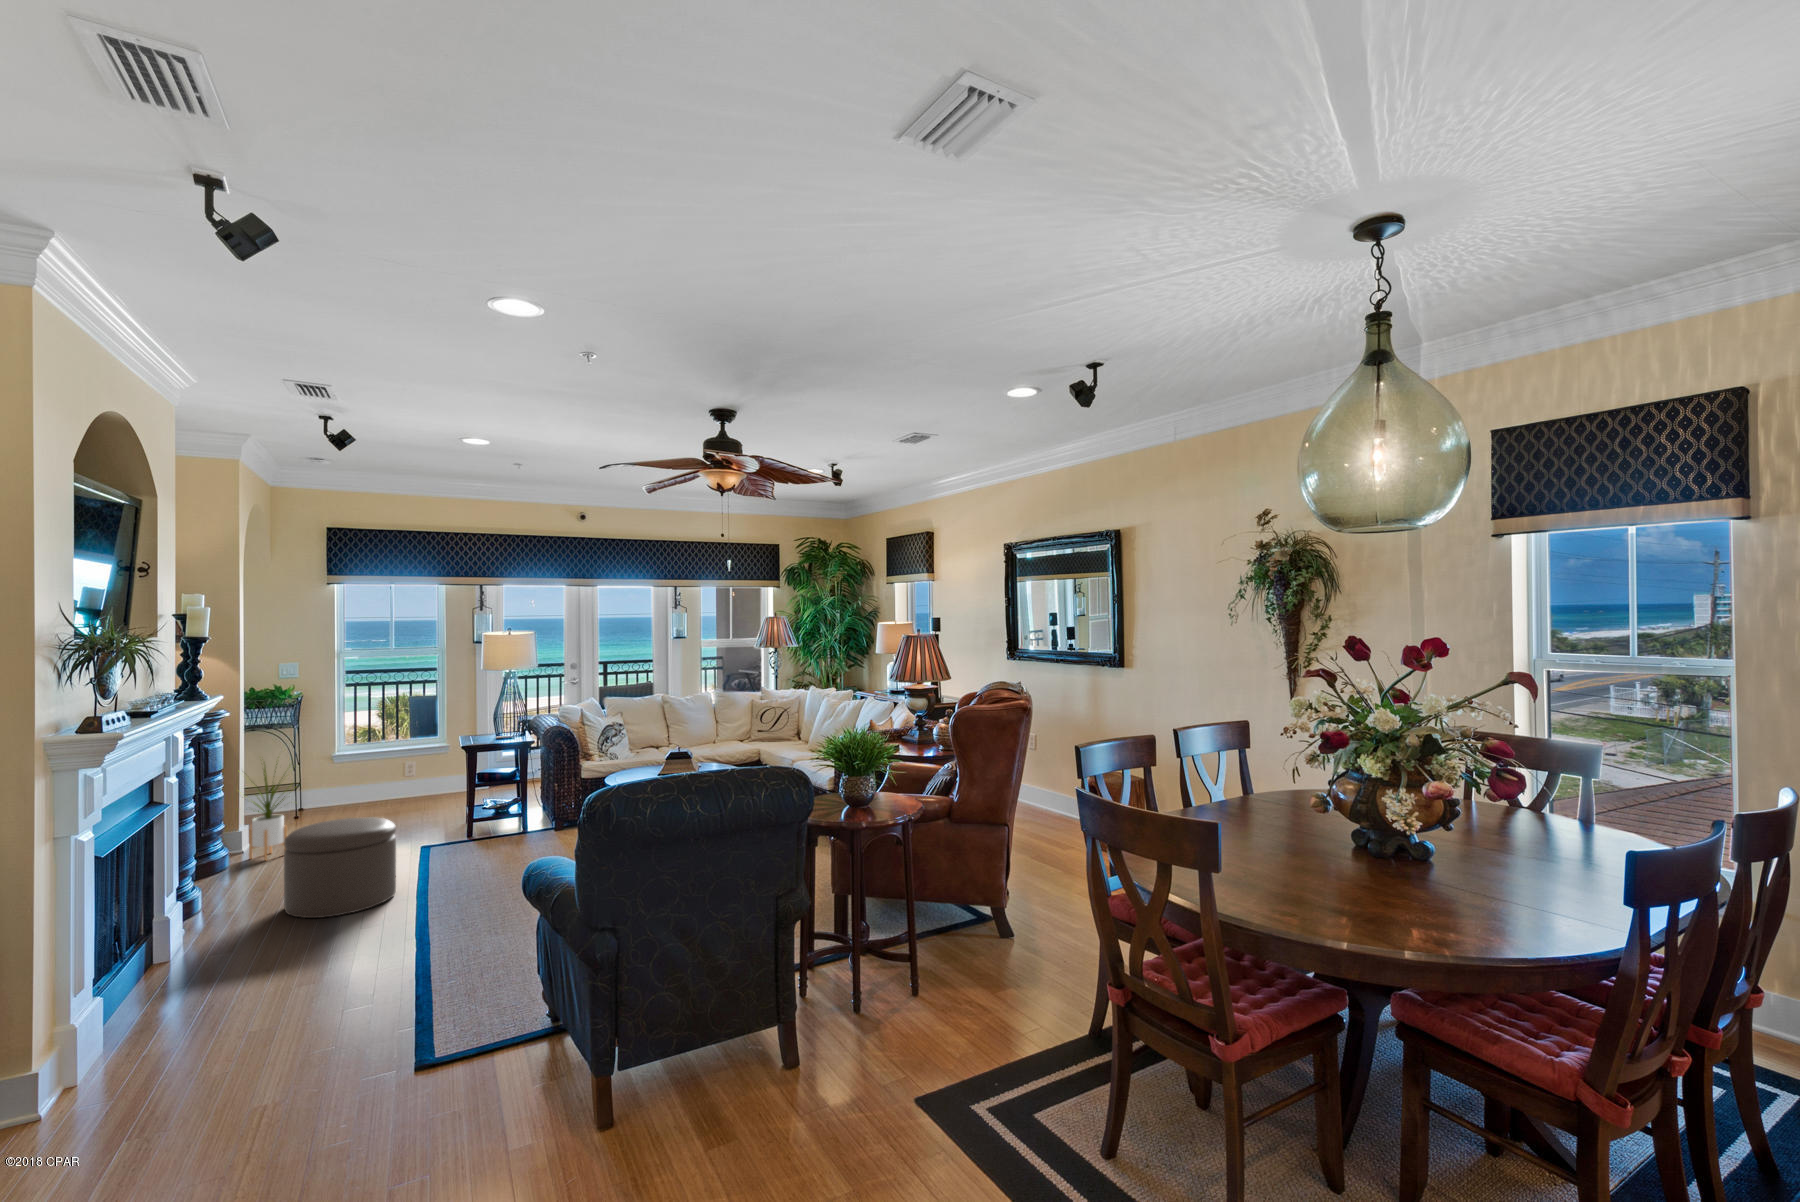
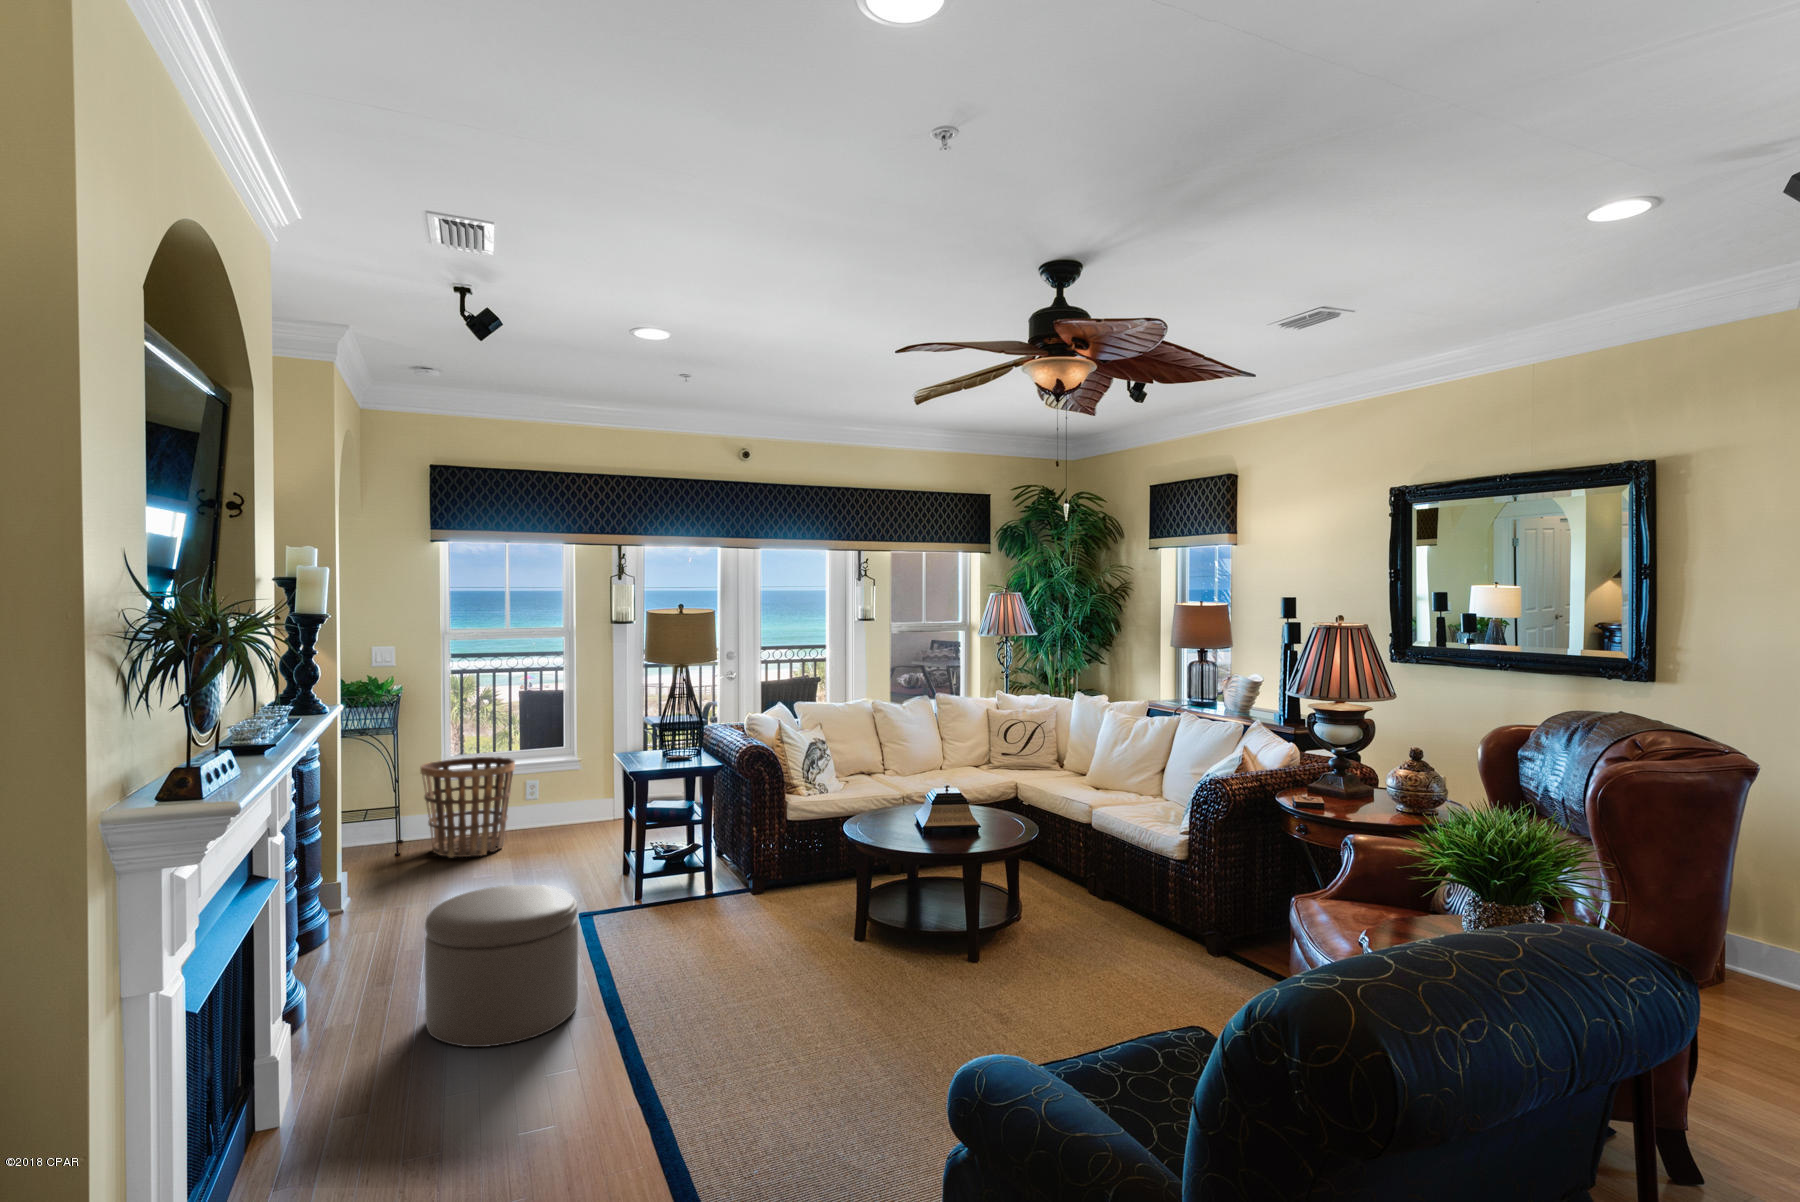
basket: none [315,743,391,817] -> present [420,757,515,857]
house plant: present [245,764,290,861] -> none [332,775,416,930]

